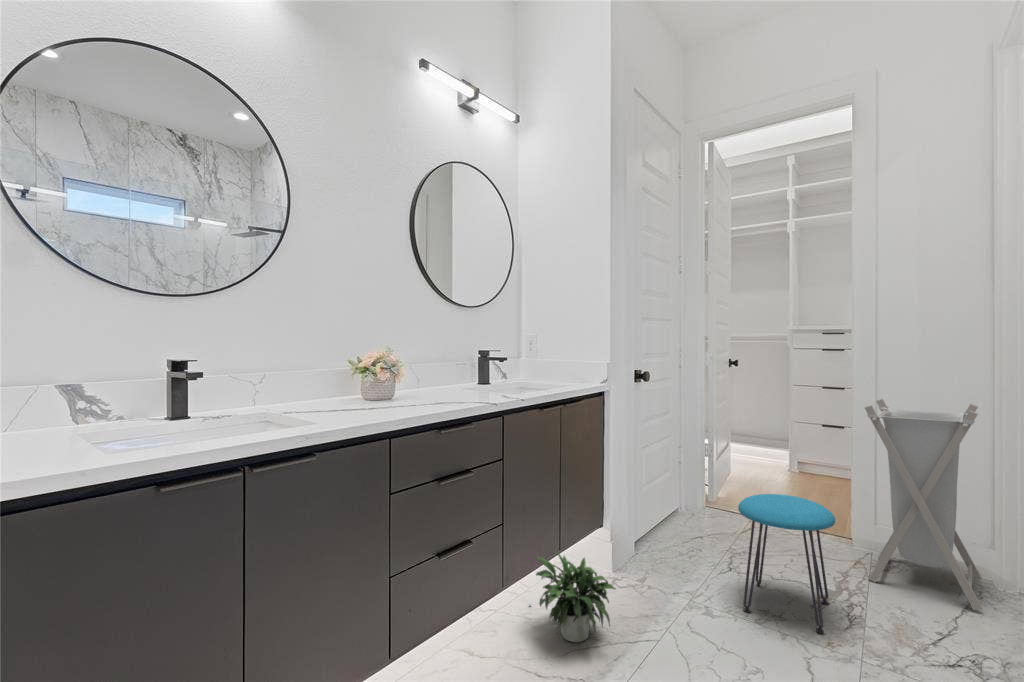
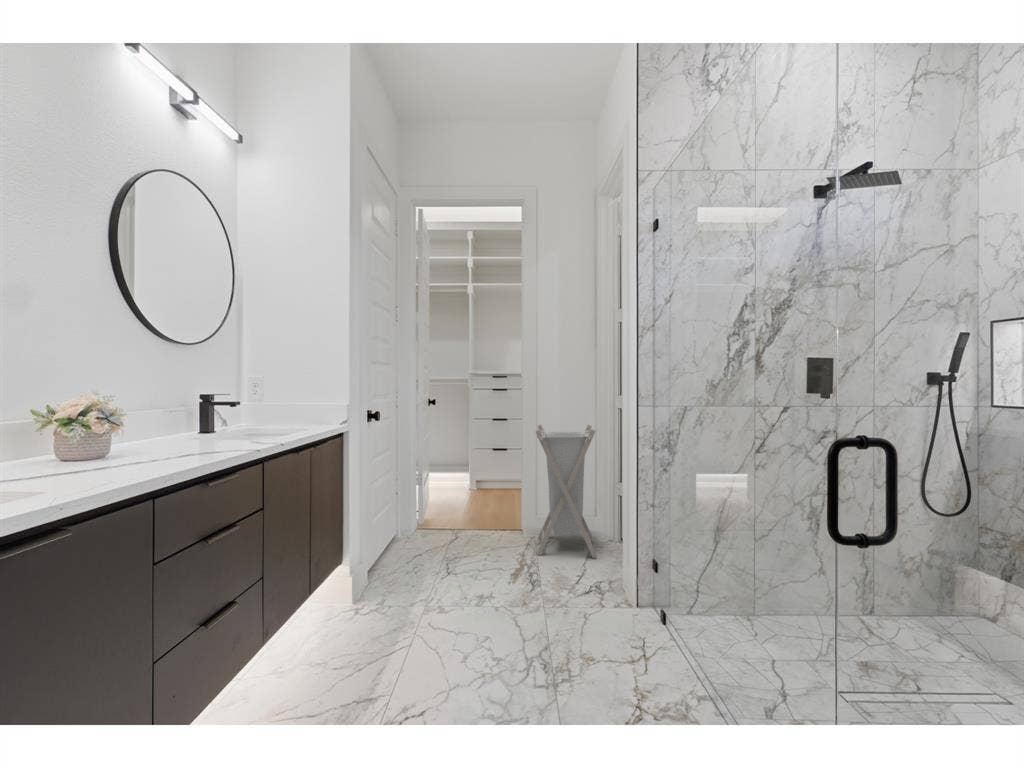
stool: present [738,494,835,633] -> none [460,503,526,600]
potted plant: present [536,552,616,642] -> none [277,591,375,674]

